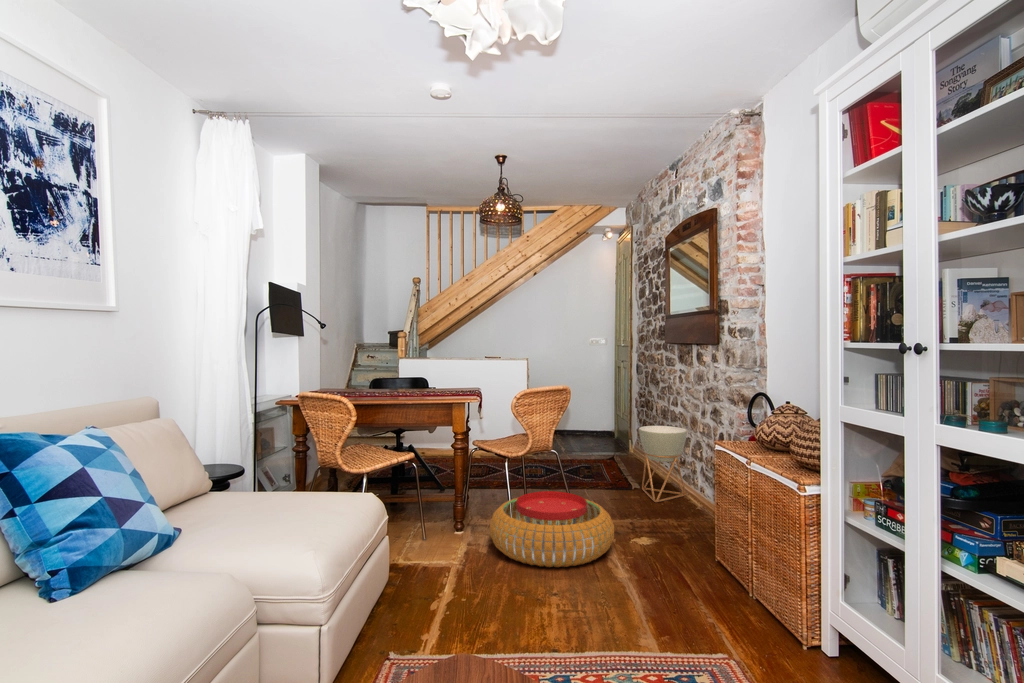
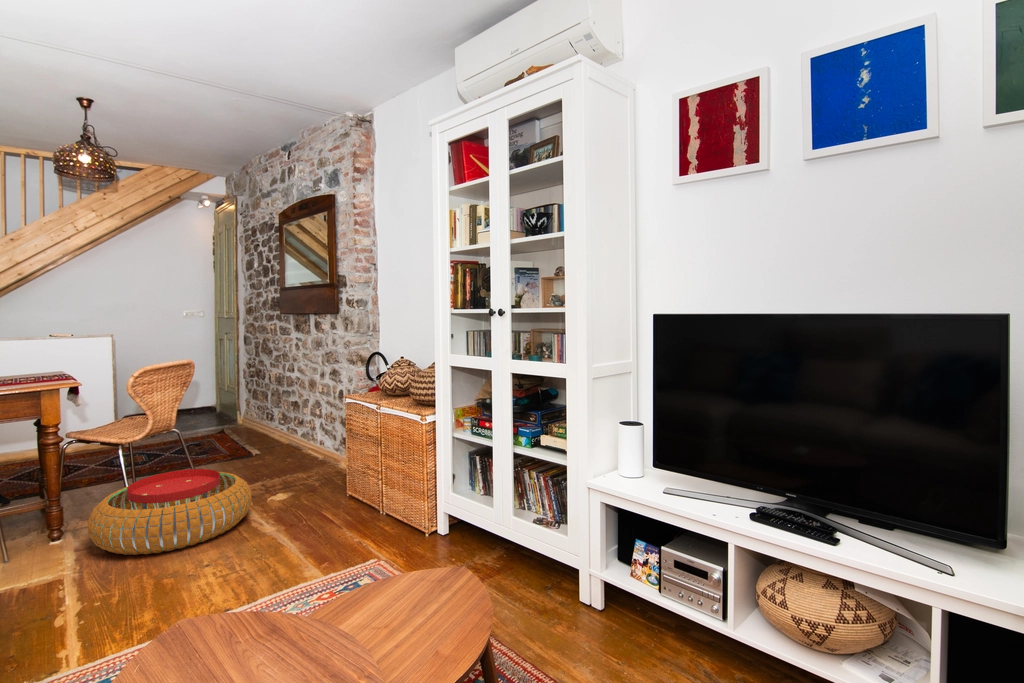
planter: present [639,426,687,502] -> none [259,391,307,462]

